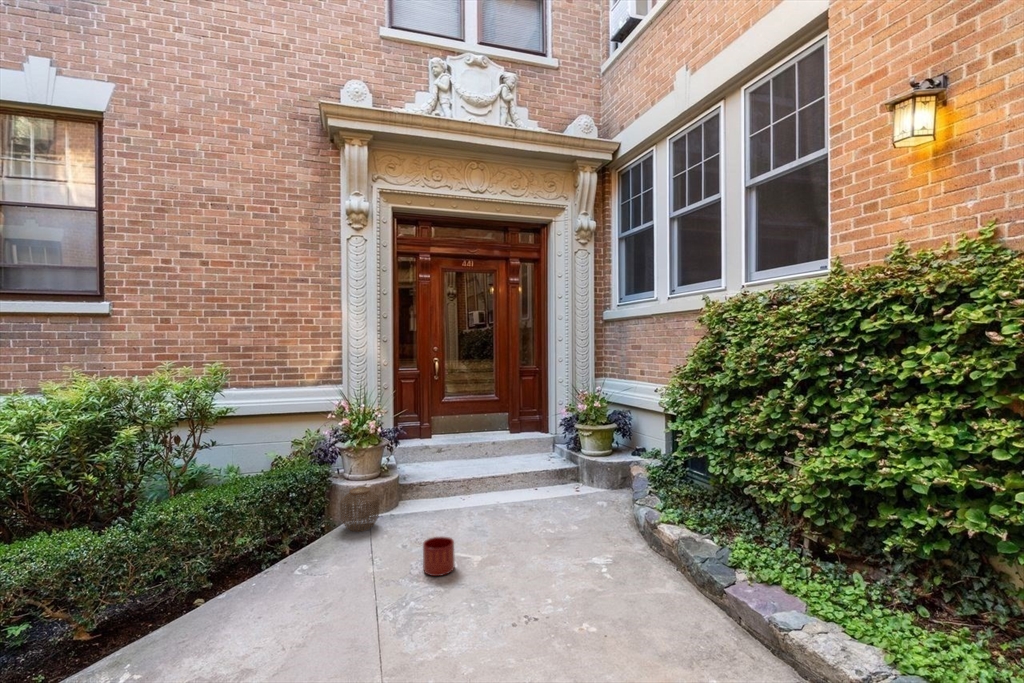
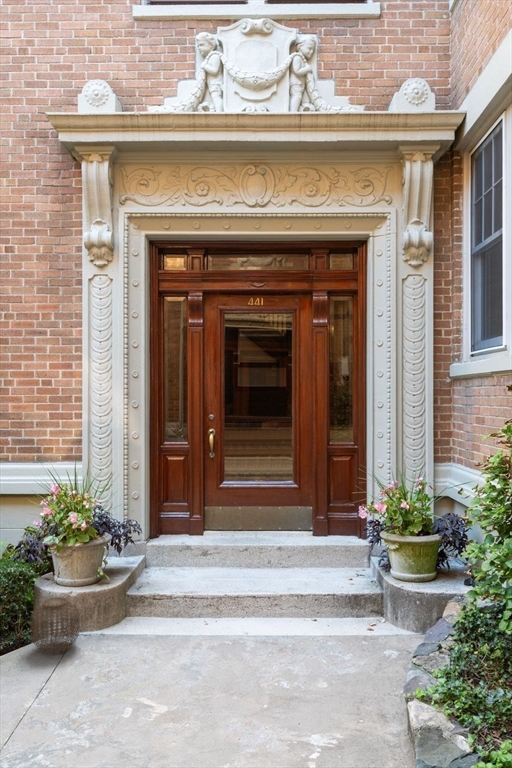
planter: present [423,536,455,576] -> none [68,687,112,744]

